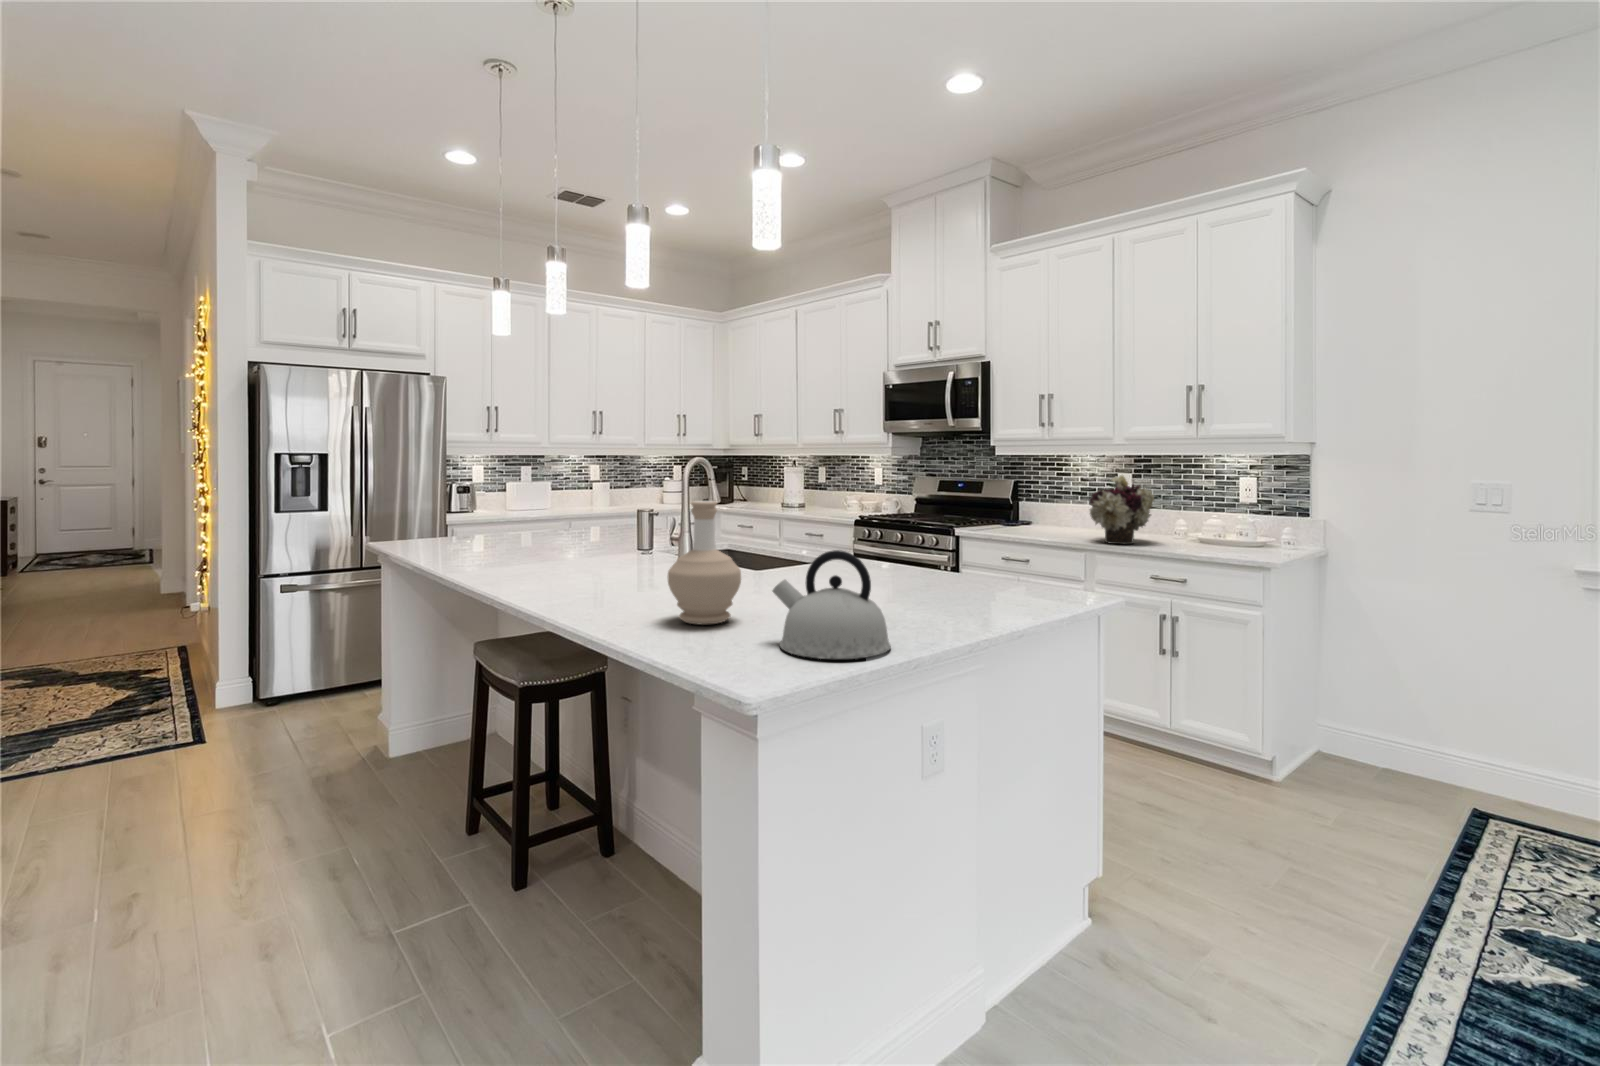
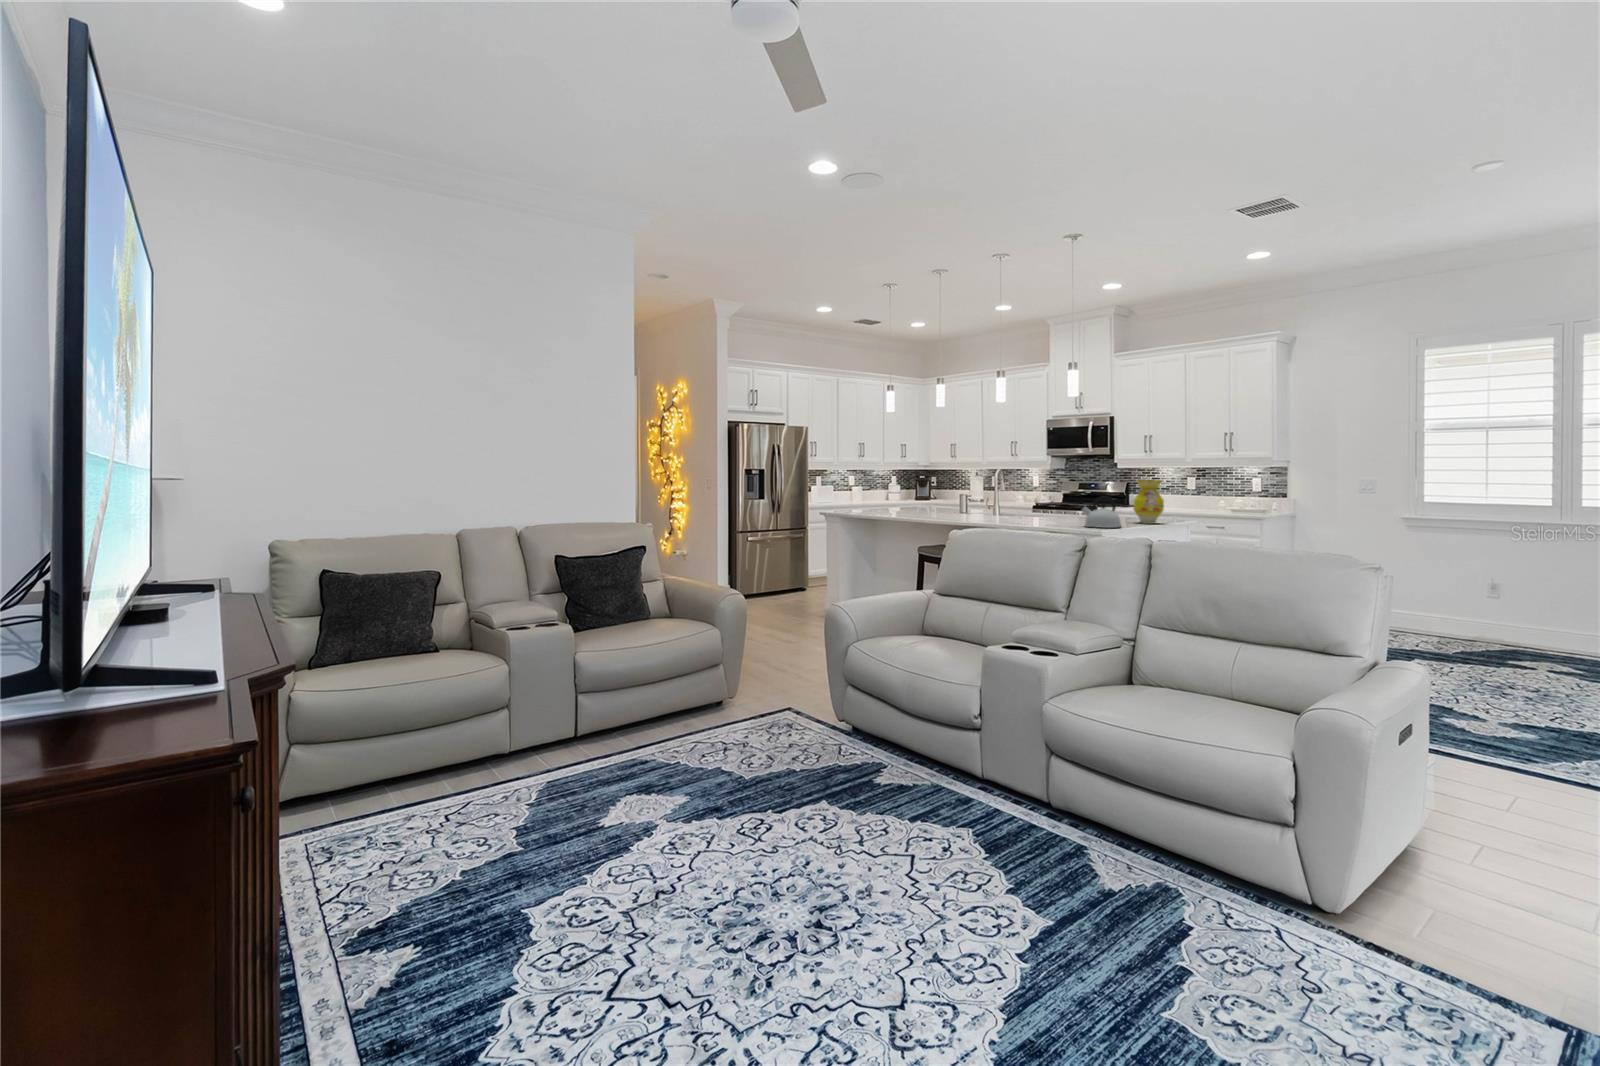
flower arrangement: present [1089,475,1154,544] -> none [1173,477,1208,513]
vase: none [961,491,1040,613] -> present [1133,480,1164,524]
bottle: present [668,501,741,625] -> none [1035,483,1061,524]

